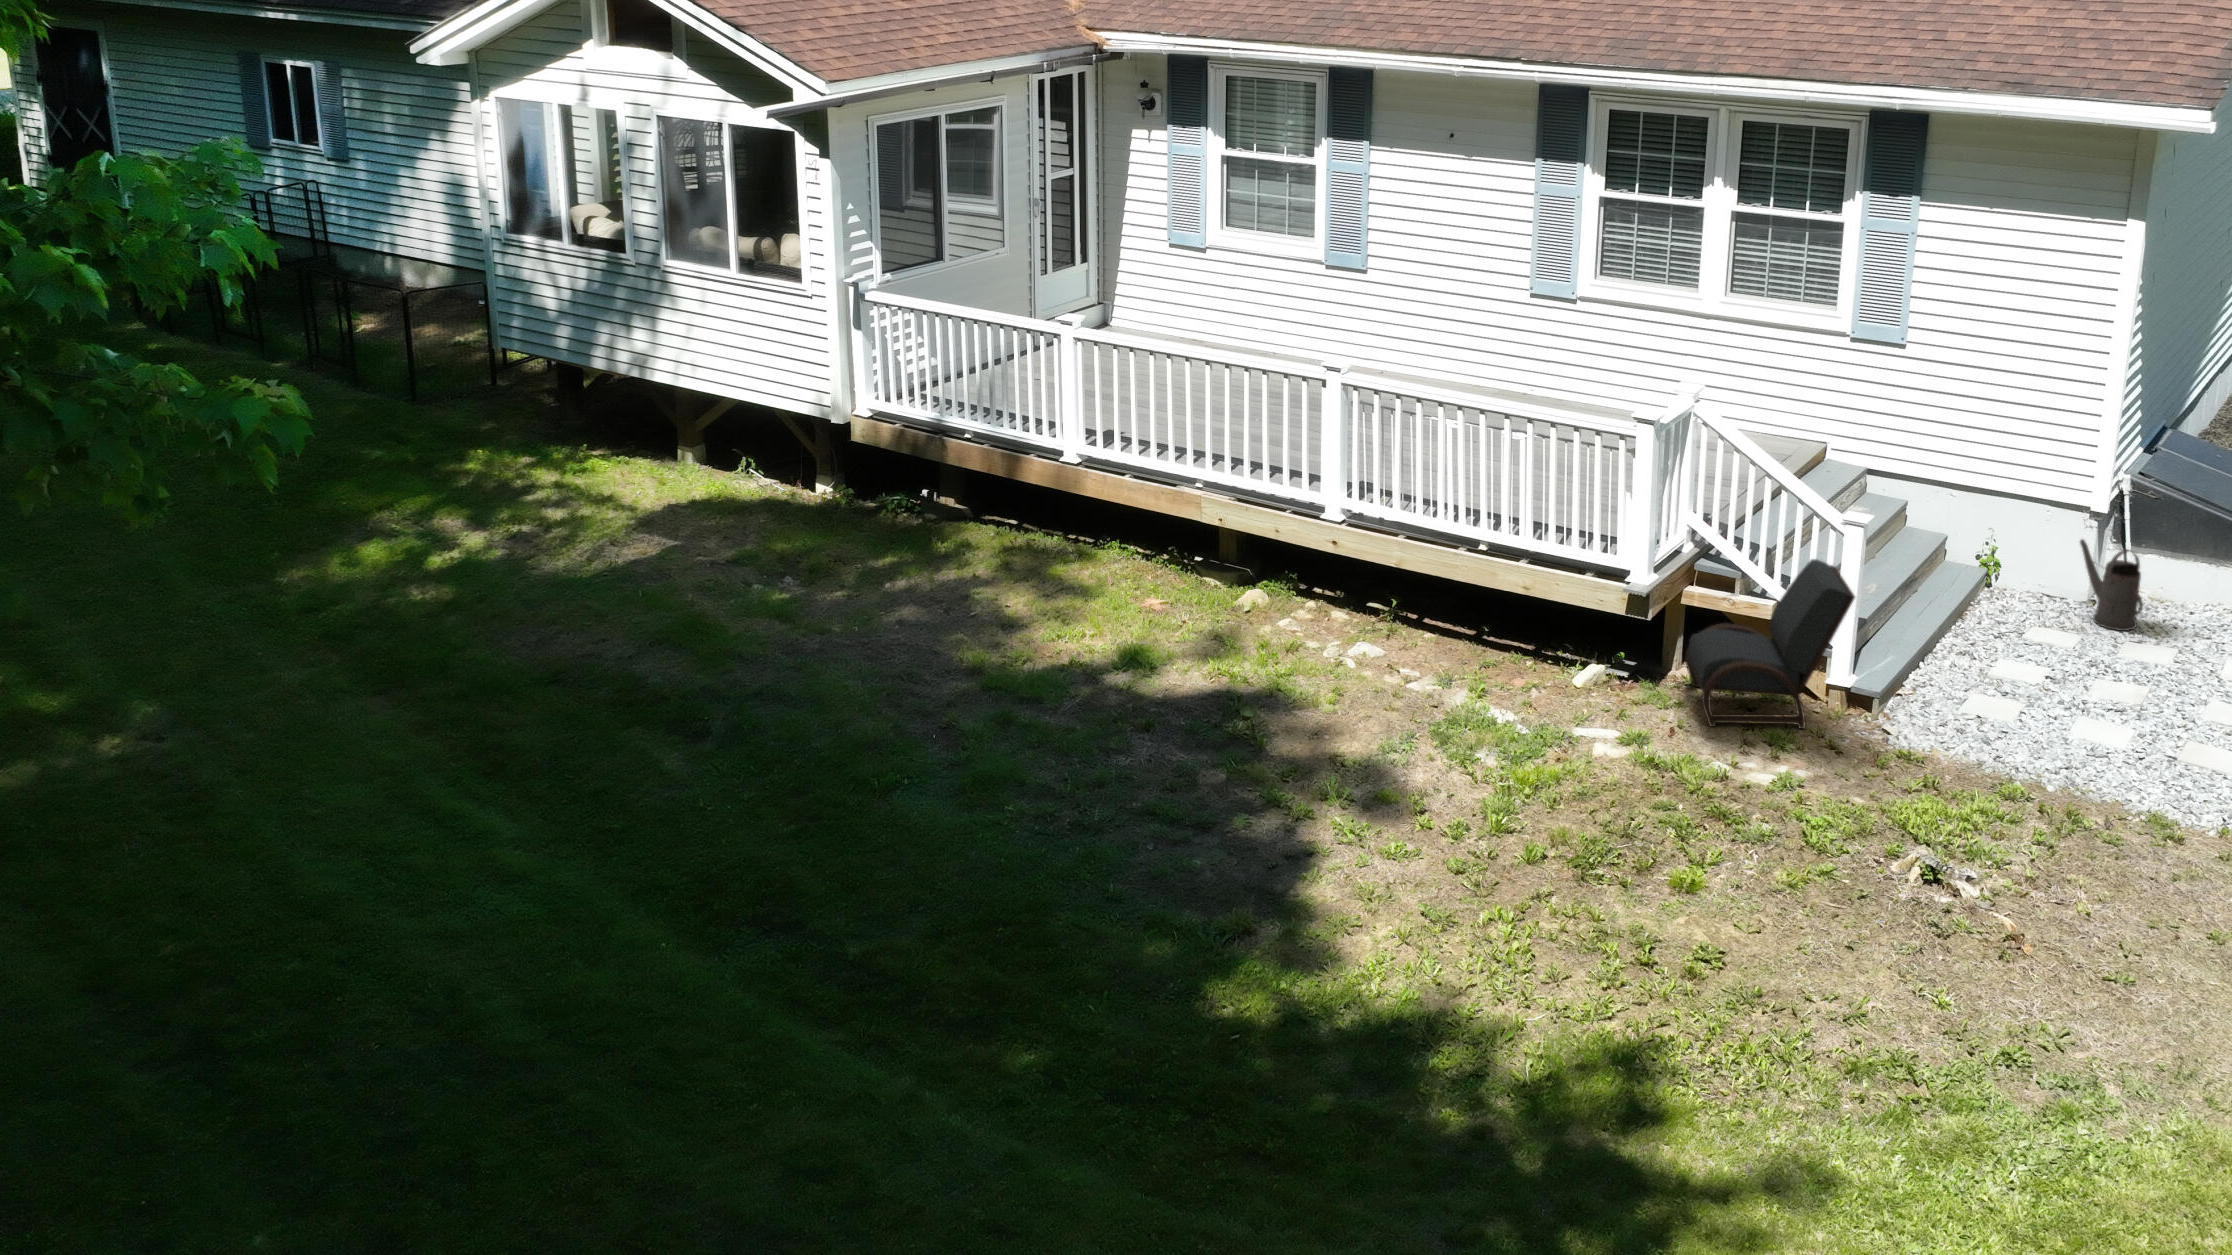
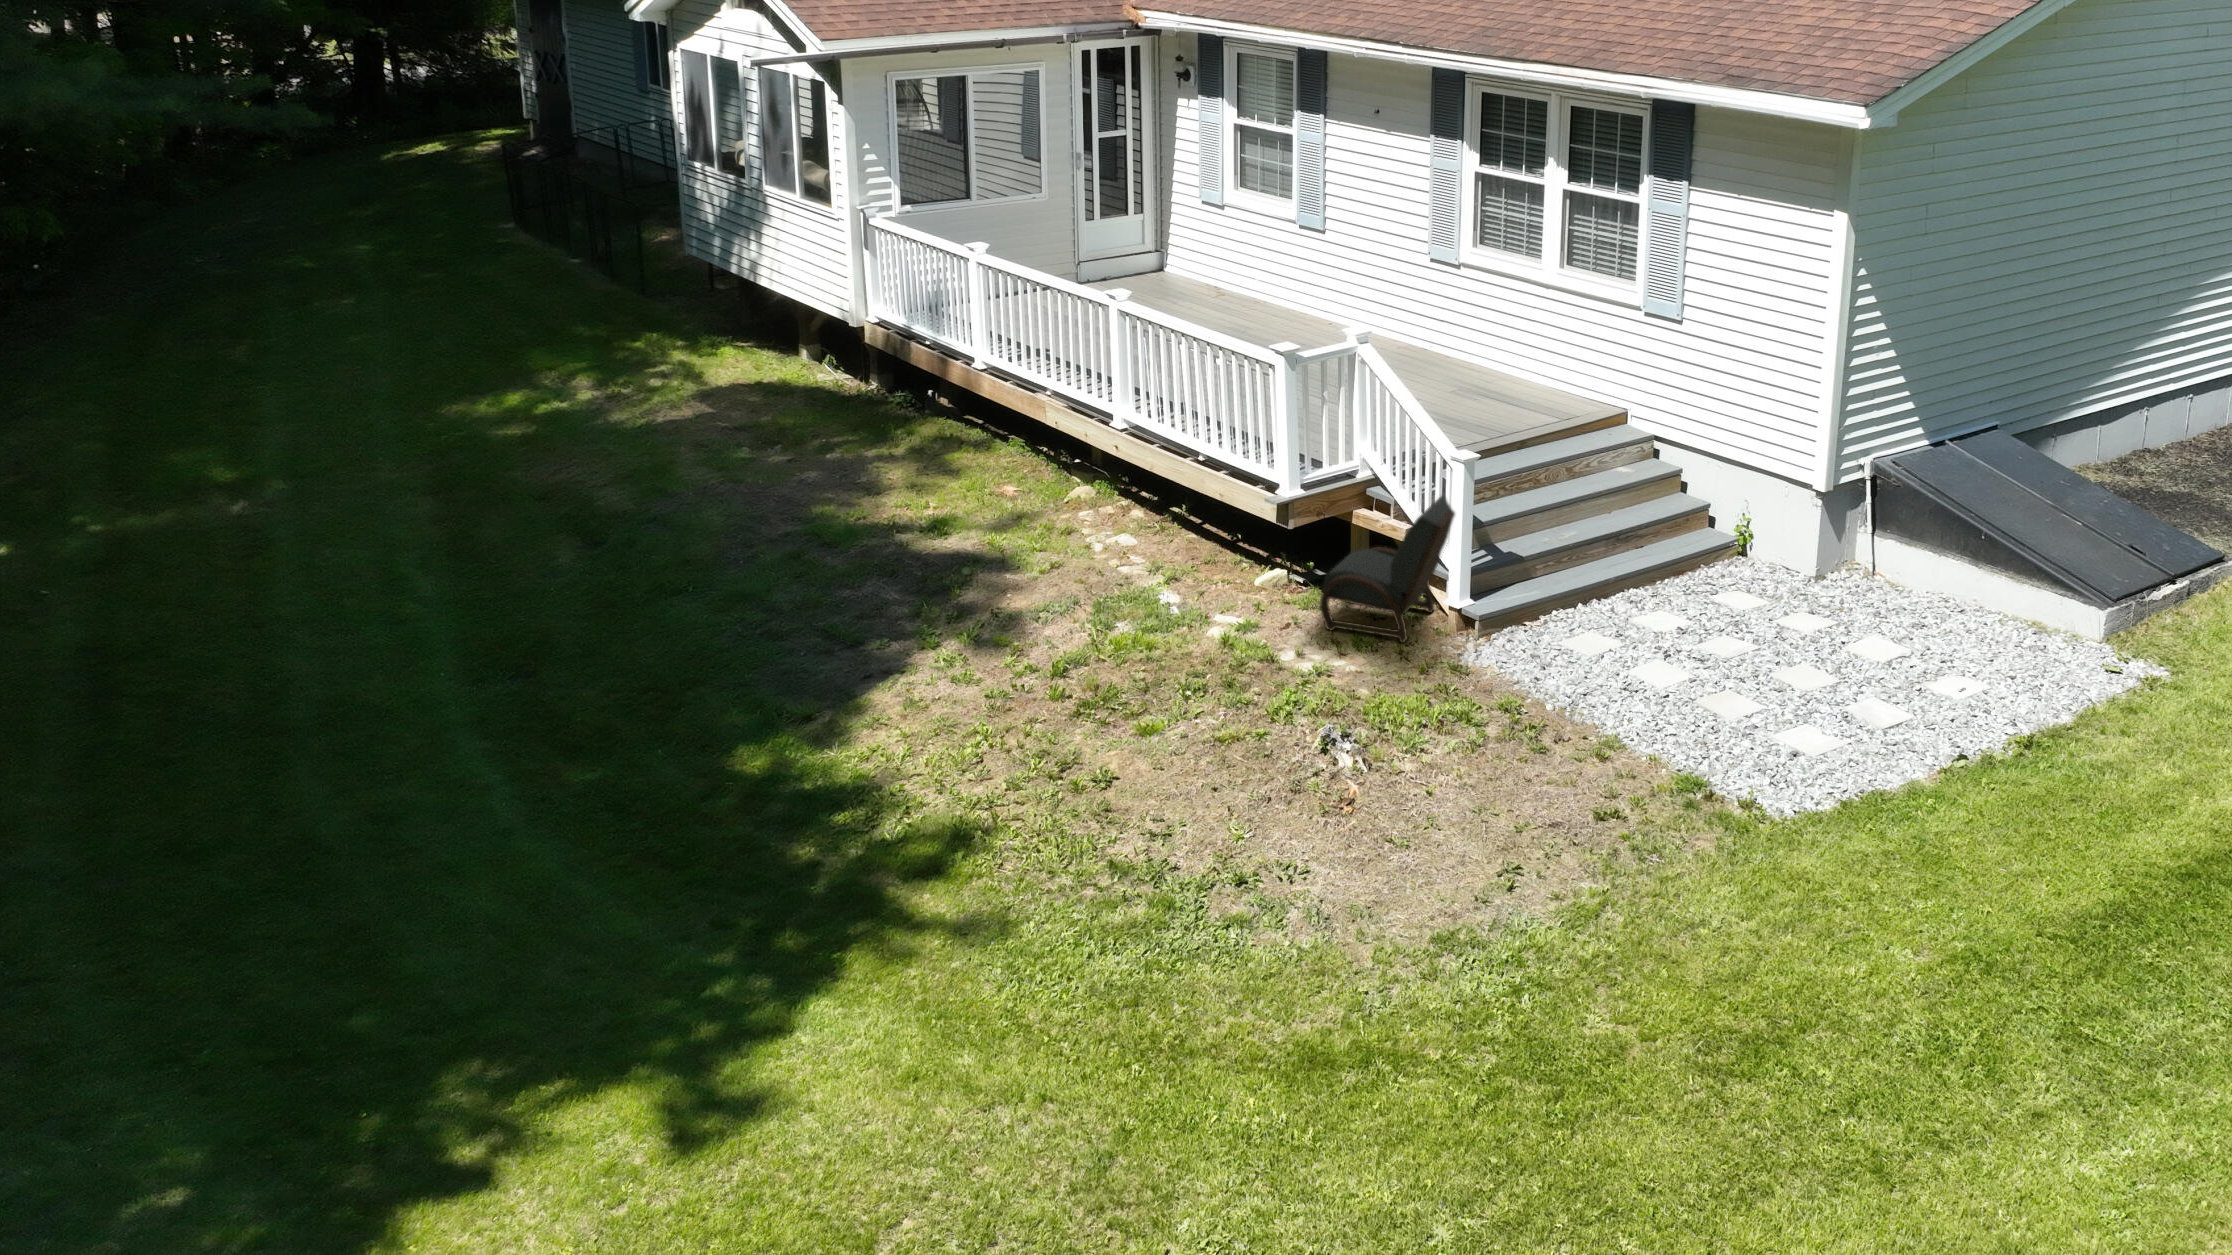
watering can: present [2080,539,2143,631] -> none [1799,524,1839,613]

